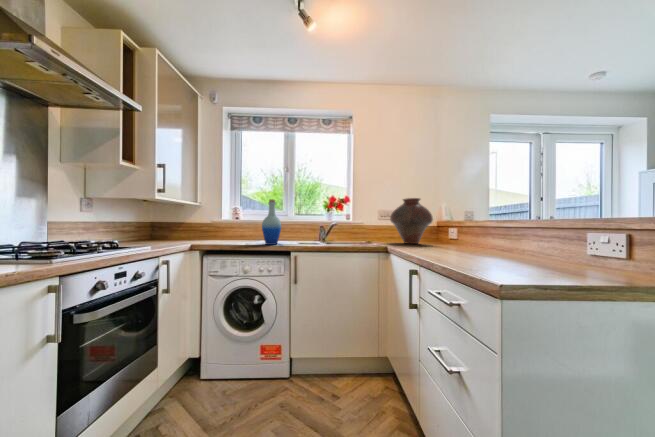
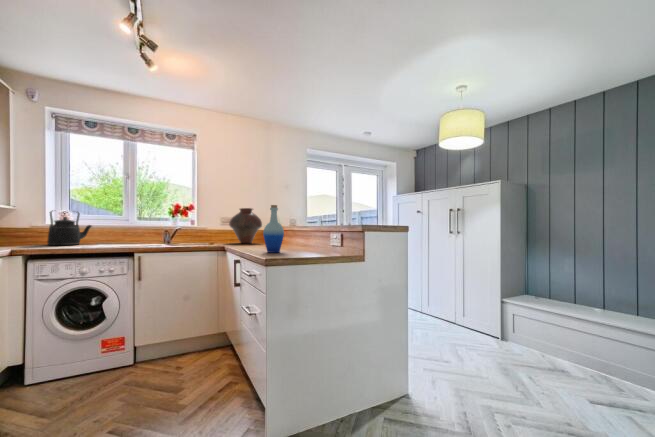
bottle: present [262,199,281,245] -> present [263,205,284,253]
kettle: none [222,205,257,239] -> present [47,210,91,245]

